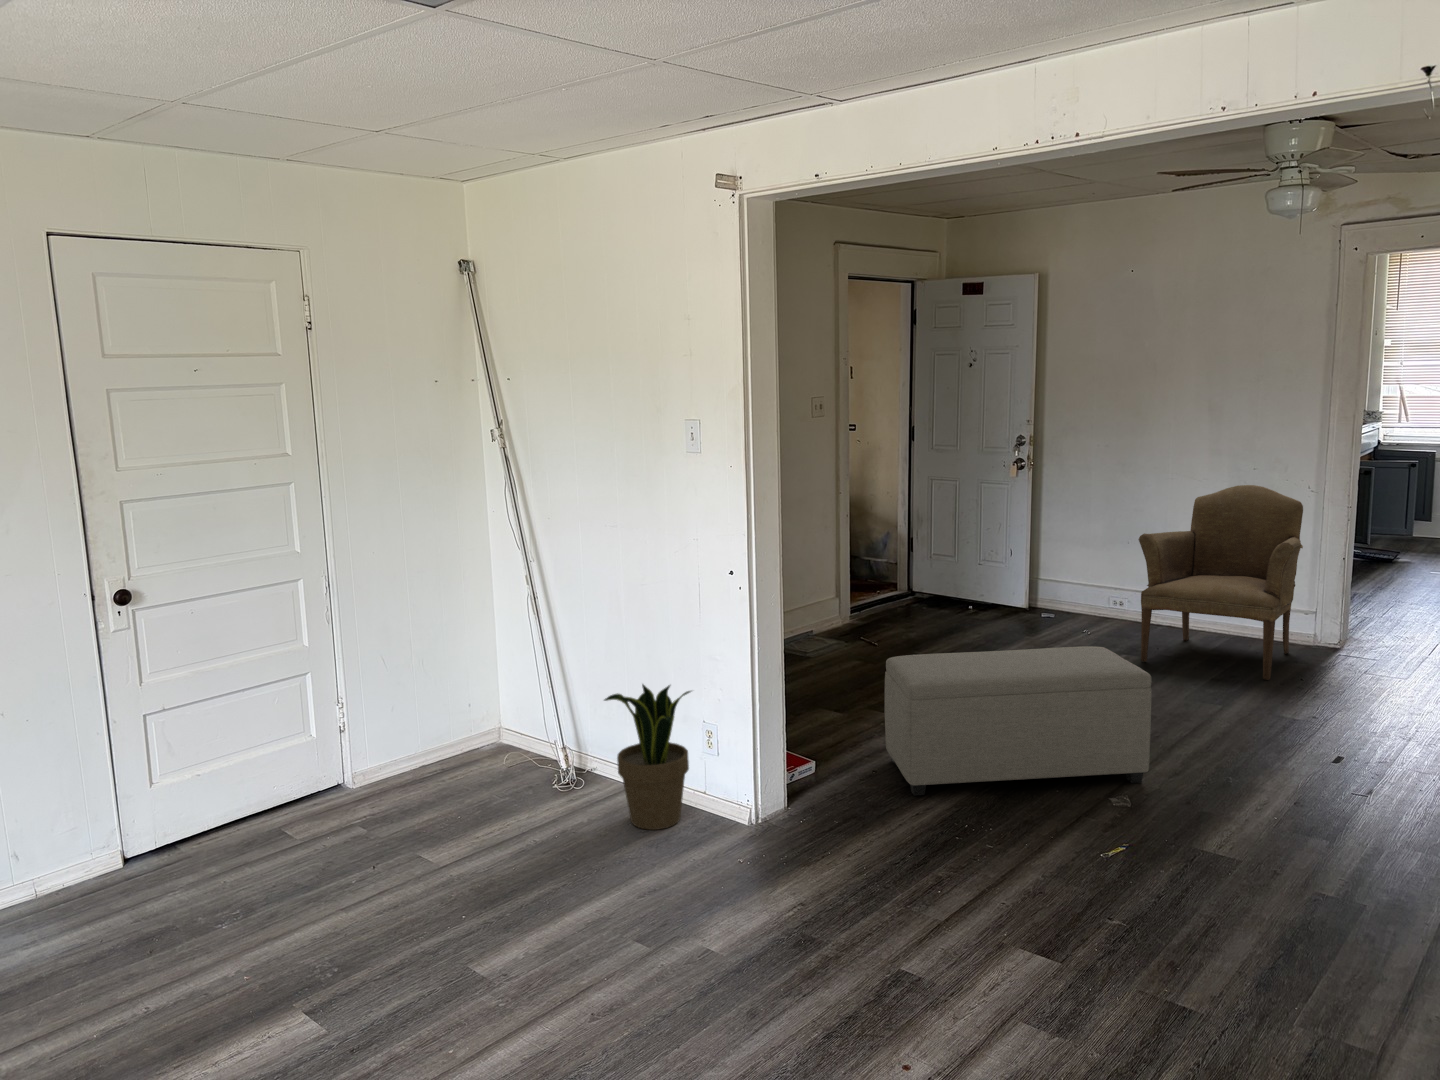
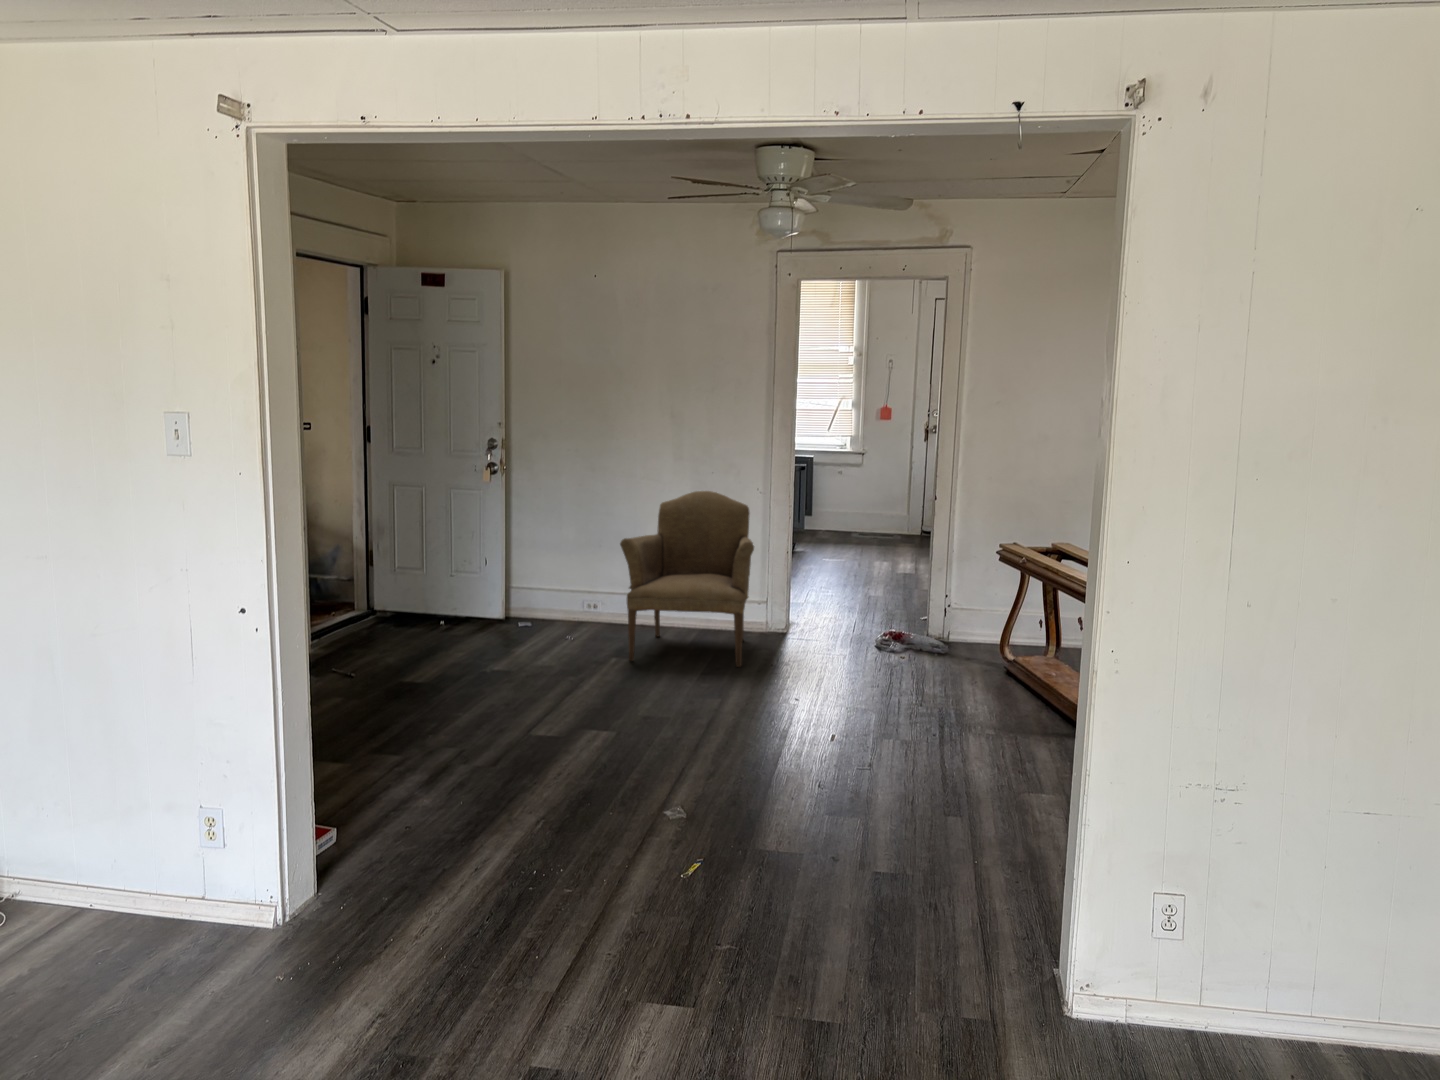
ottoman: present [885,646,1151,796] -> none [415,654,690,845]
potted plant: present [604,684,691,830] -> none [46,764,189,968]

